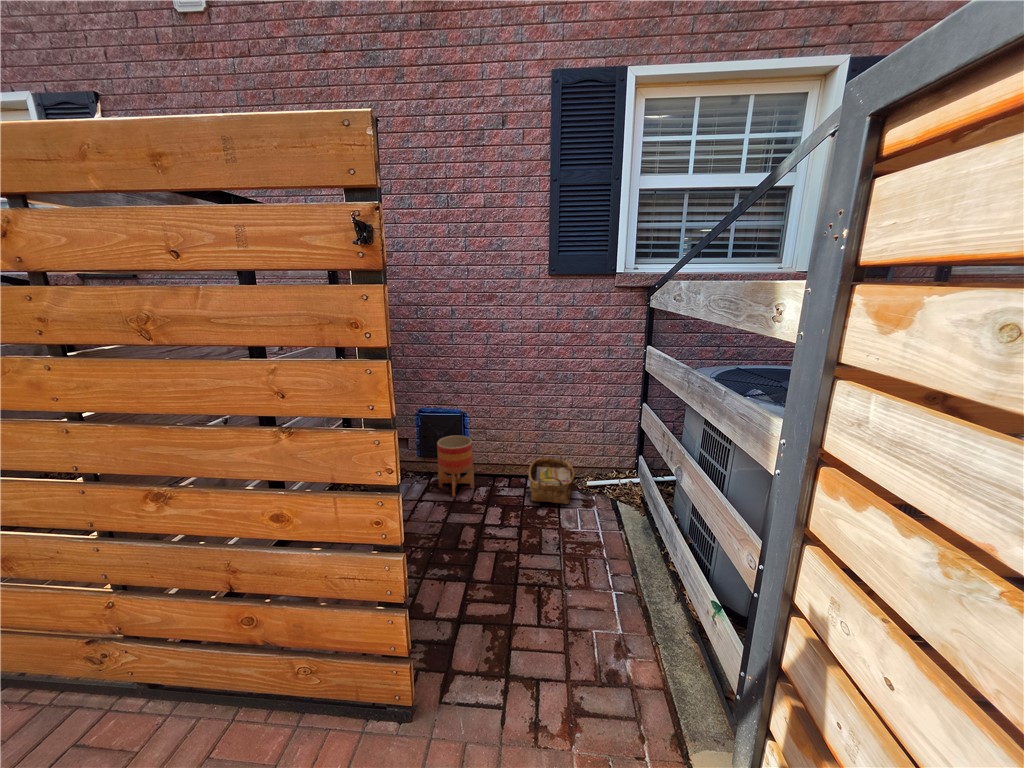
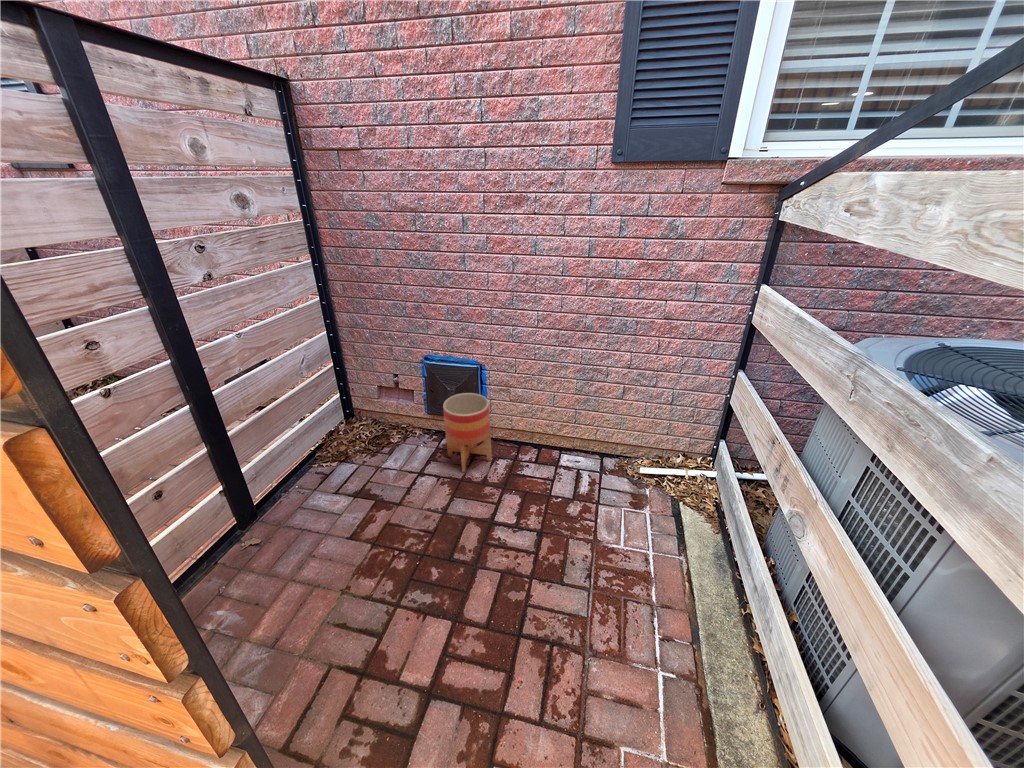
woven basket: present [529,450,575,504] -> none [560,422,625,500]

